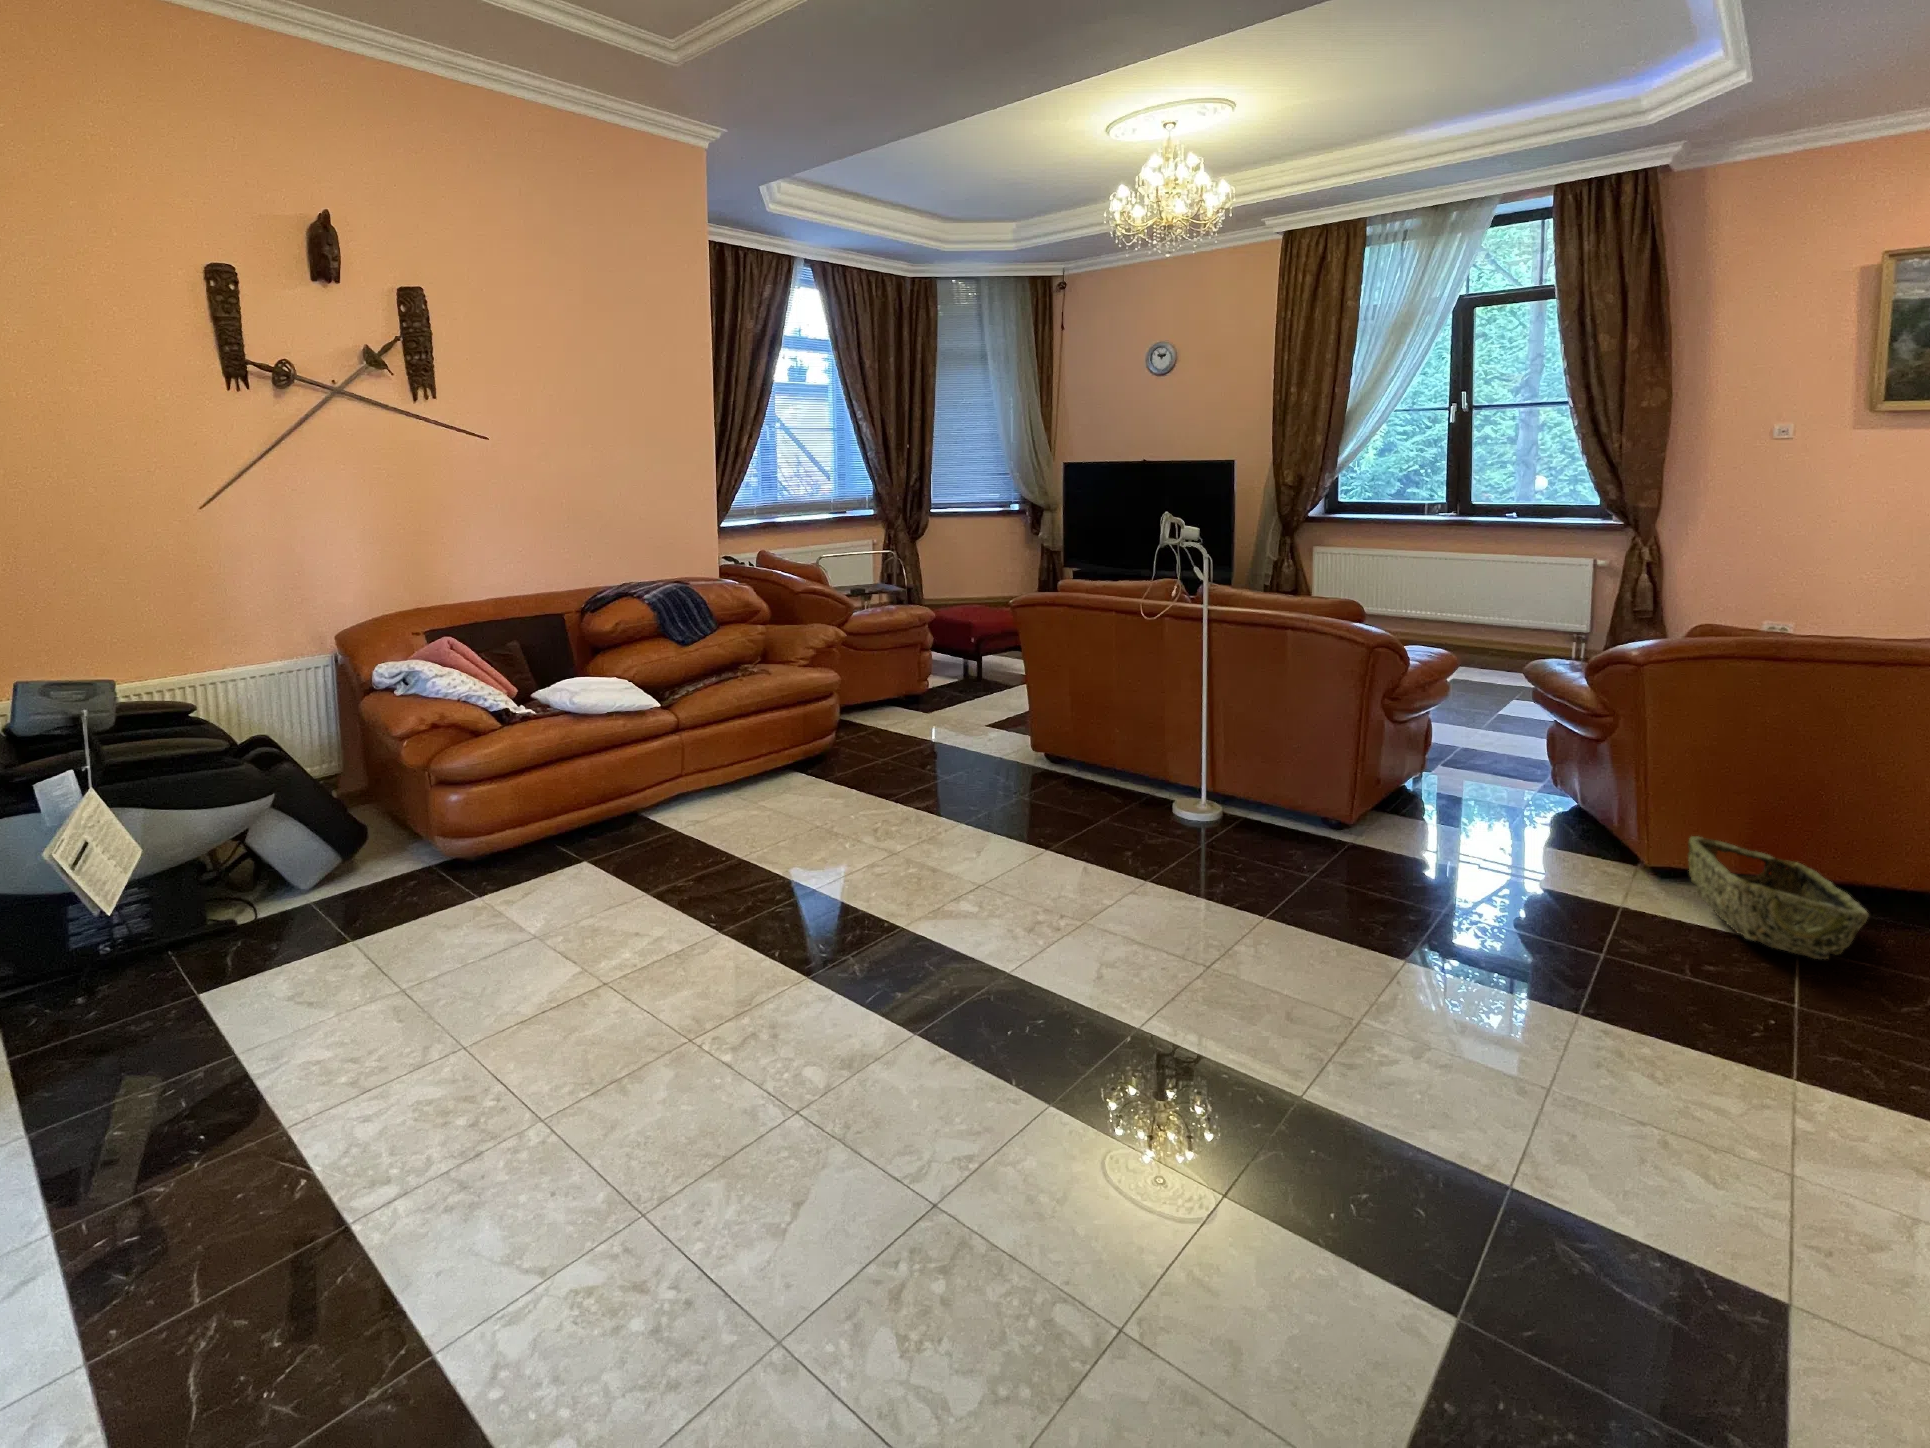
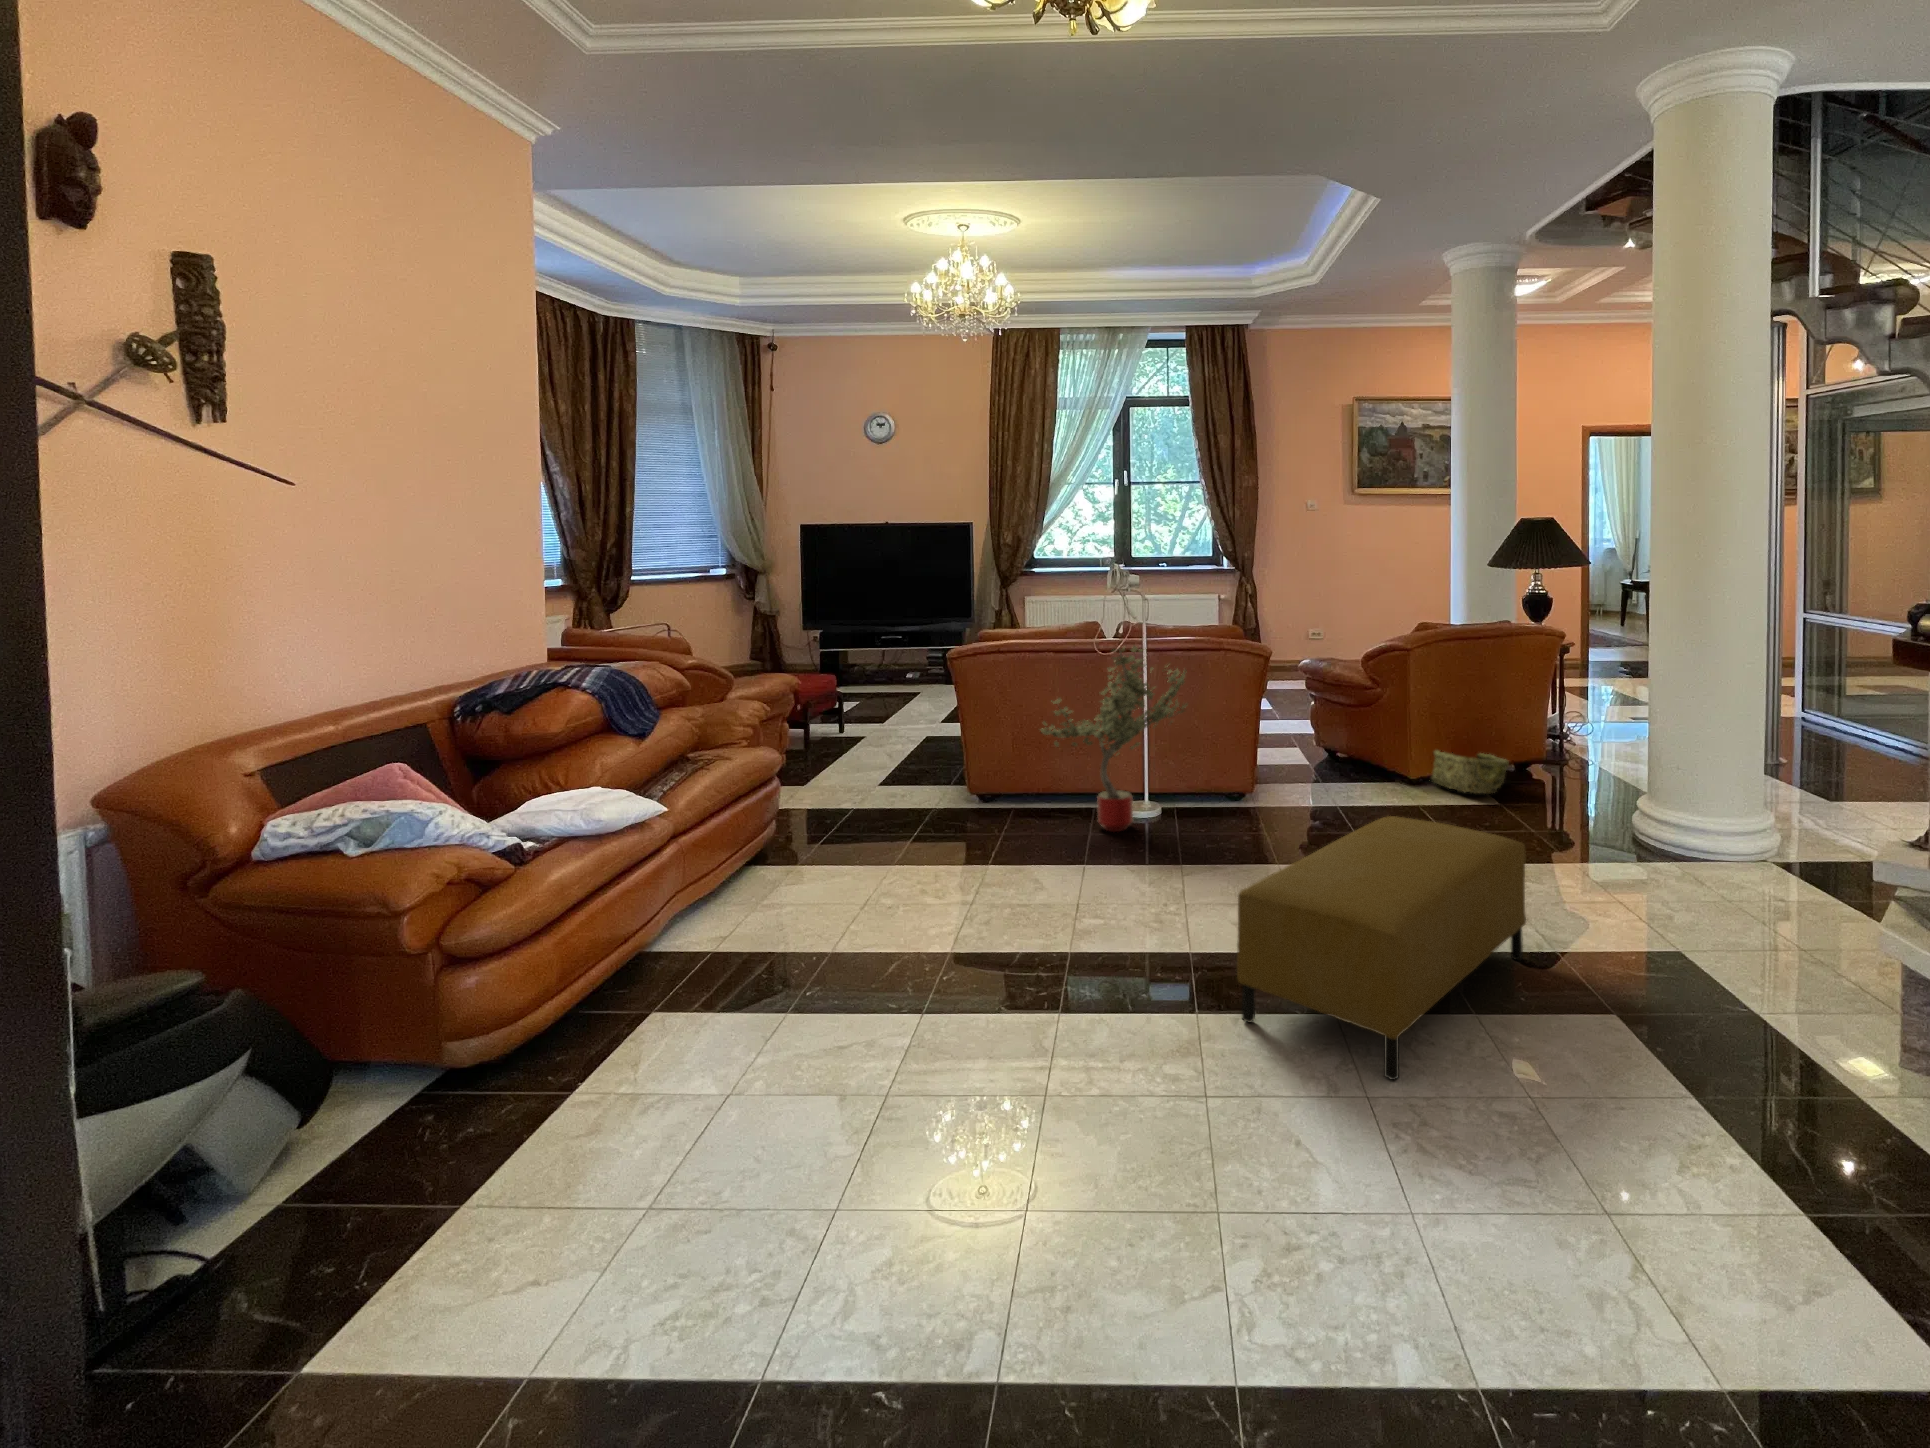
potted tree: none [1062,616,1227,832] -> present [1041,646,1187,832]
ottoman: none [891,919,1410,1259] -> present [1237,816,1526,1081]

